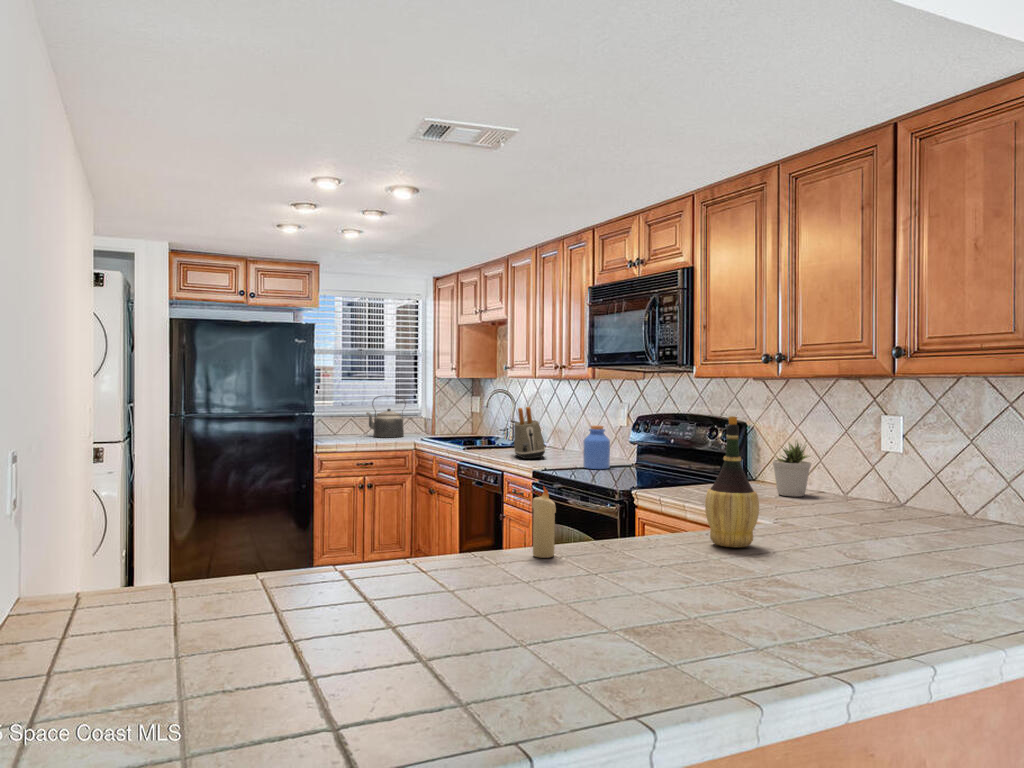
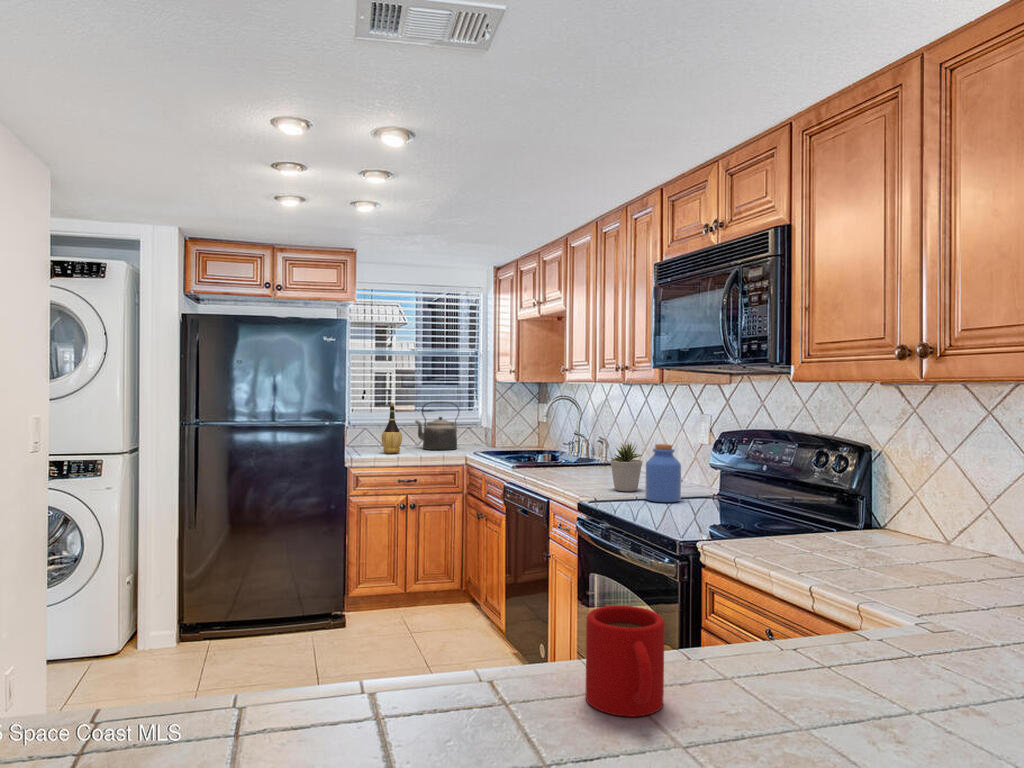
toaster: present [514,407,545,459] -> none [565,418,605,484]
wine bottle: present [705,416,759,547] -> present [381,403,402,453]
potted plant: present [773,442,811,497] -> present [610,442,643,491]
candle: present [532,487,556,558] -> none [430,582,474,720]
mug: none [609,501,651,554] -> present [585,606,664,716]

